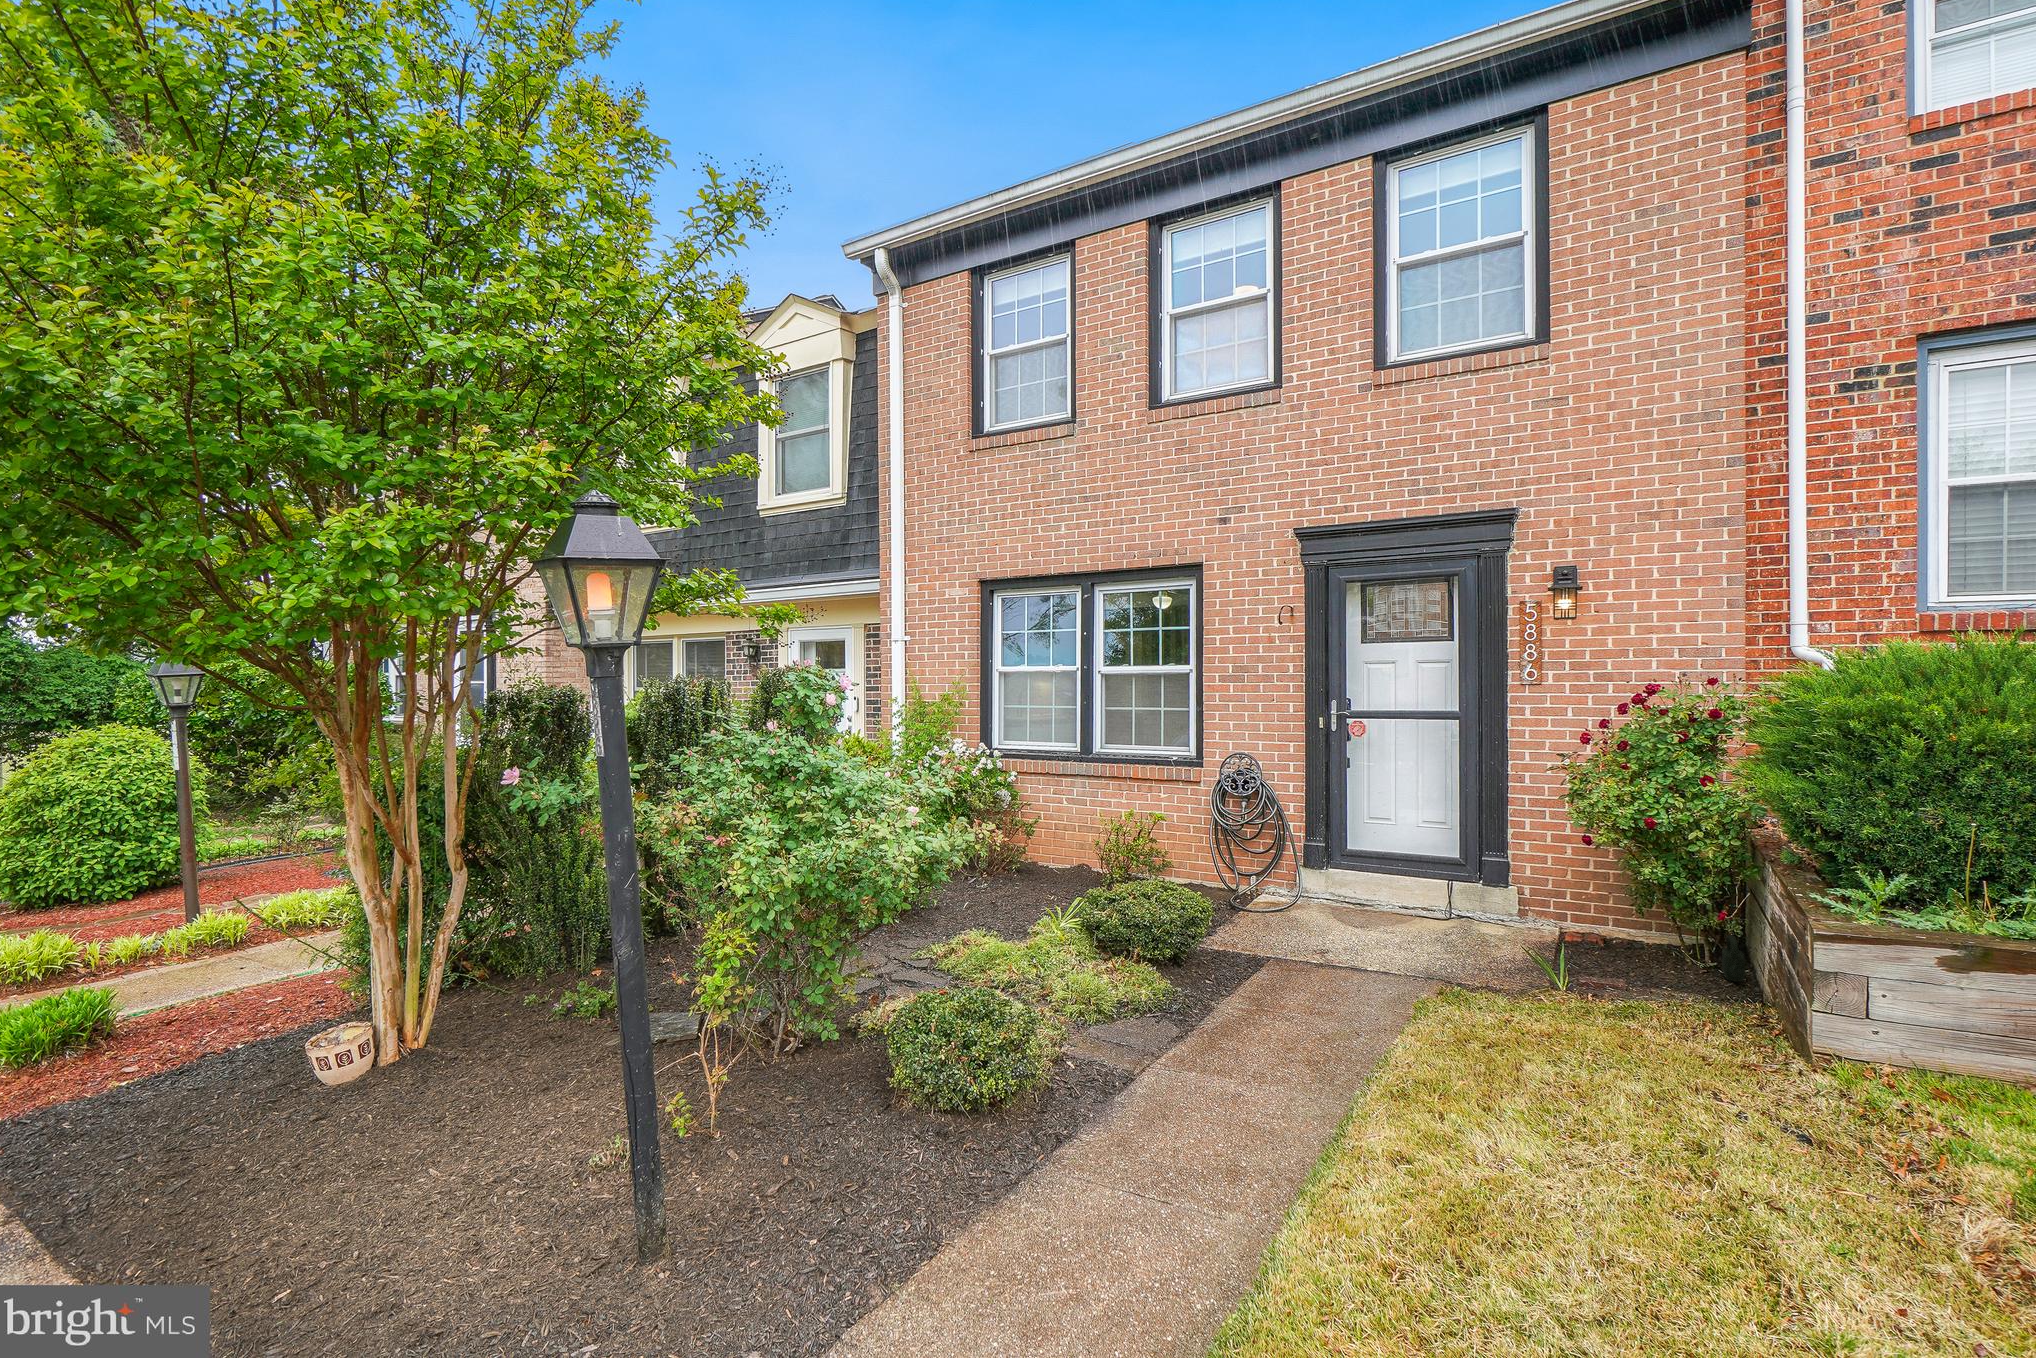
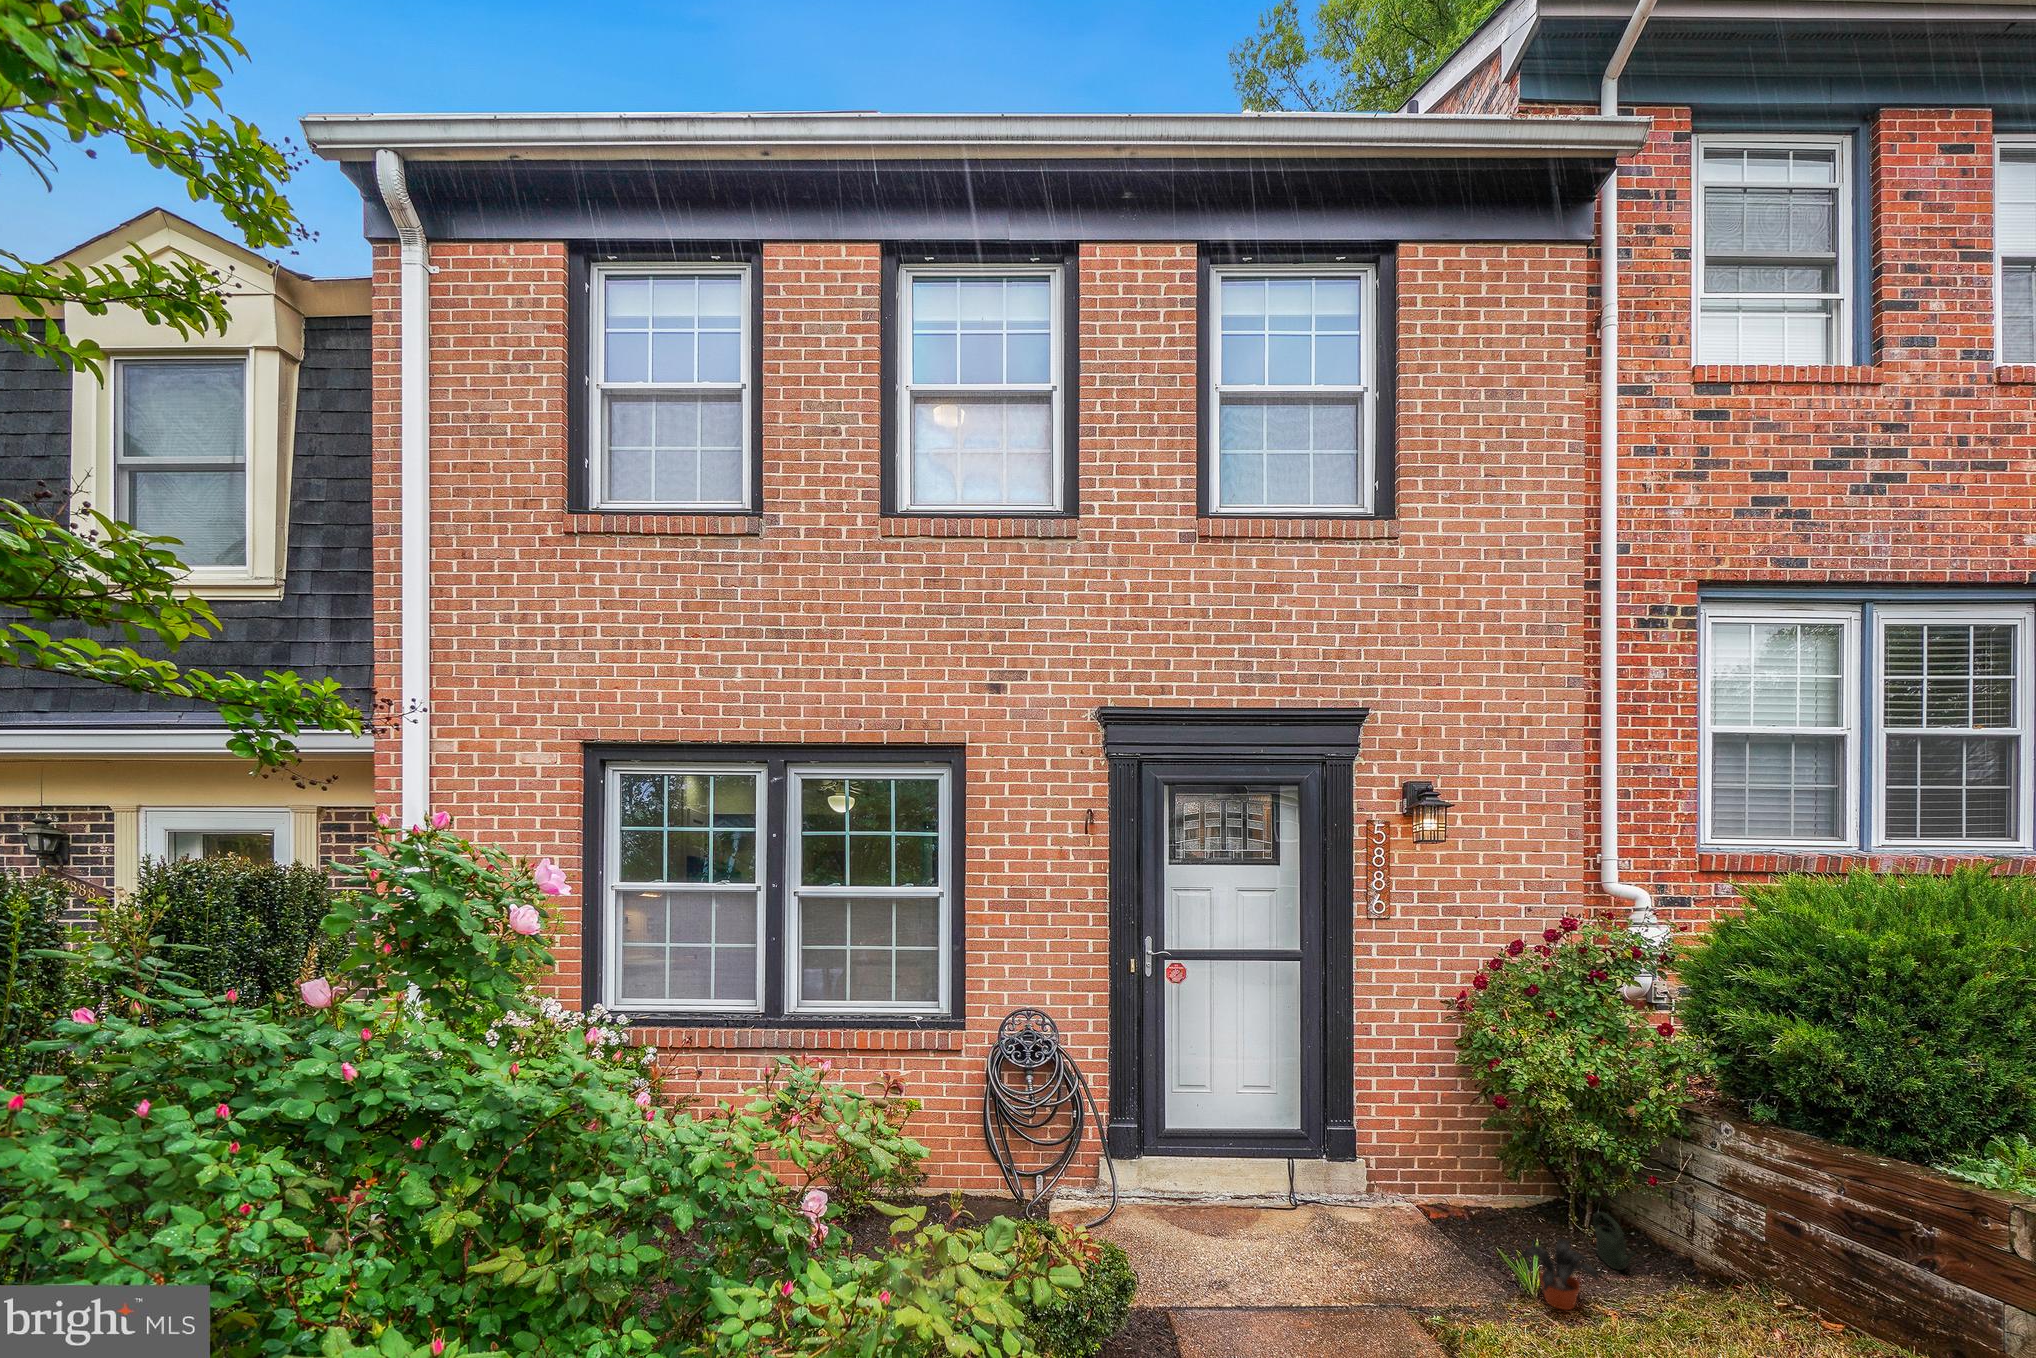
potted plant: none [1598,933,1673,987] -> present [1520,1238,1598,1310]

